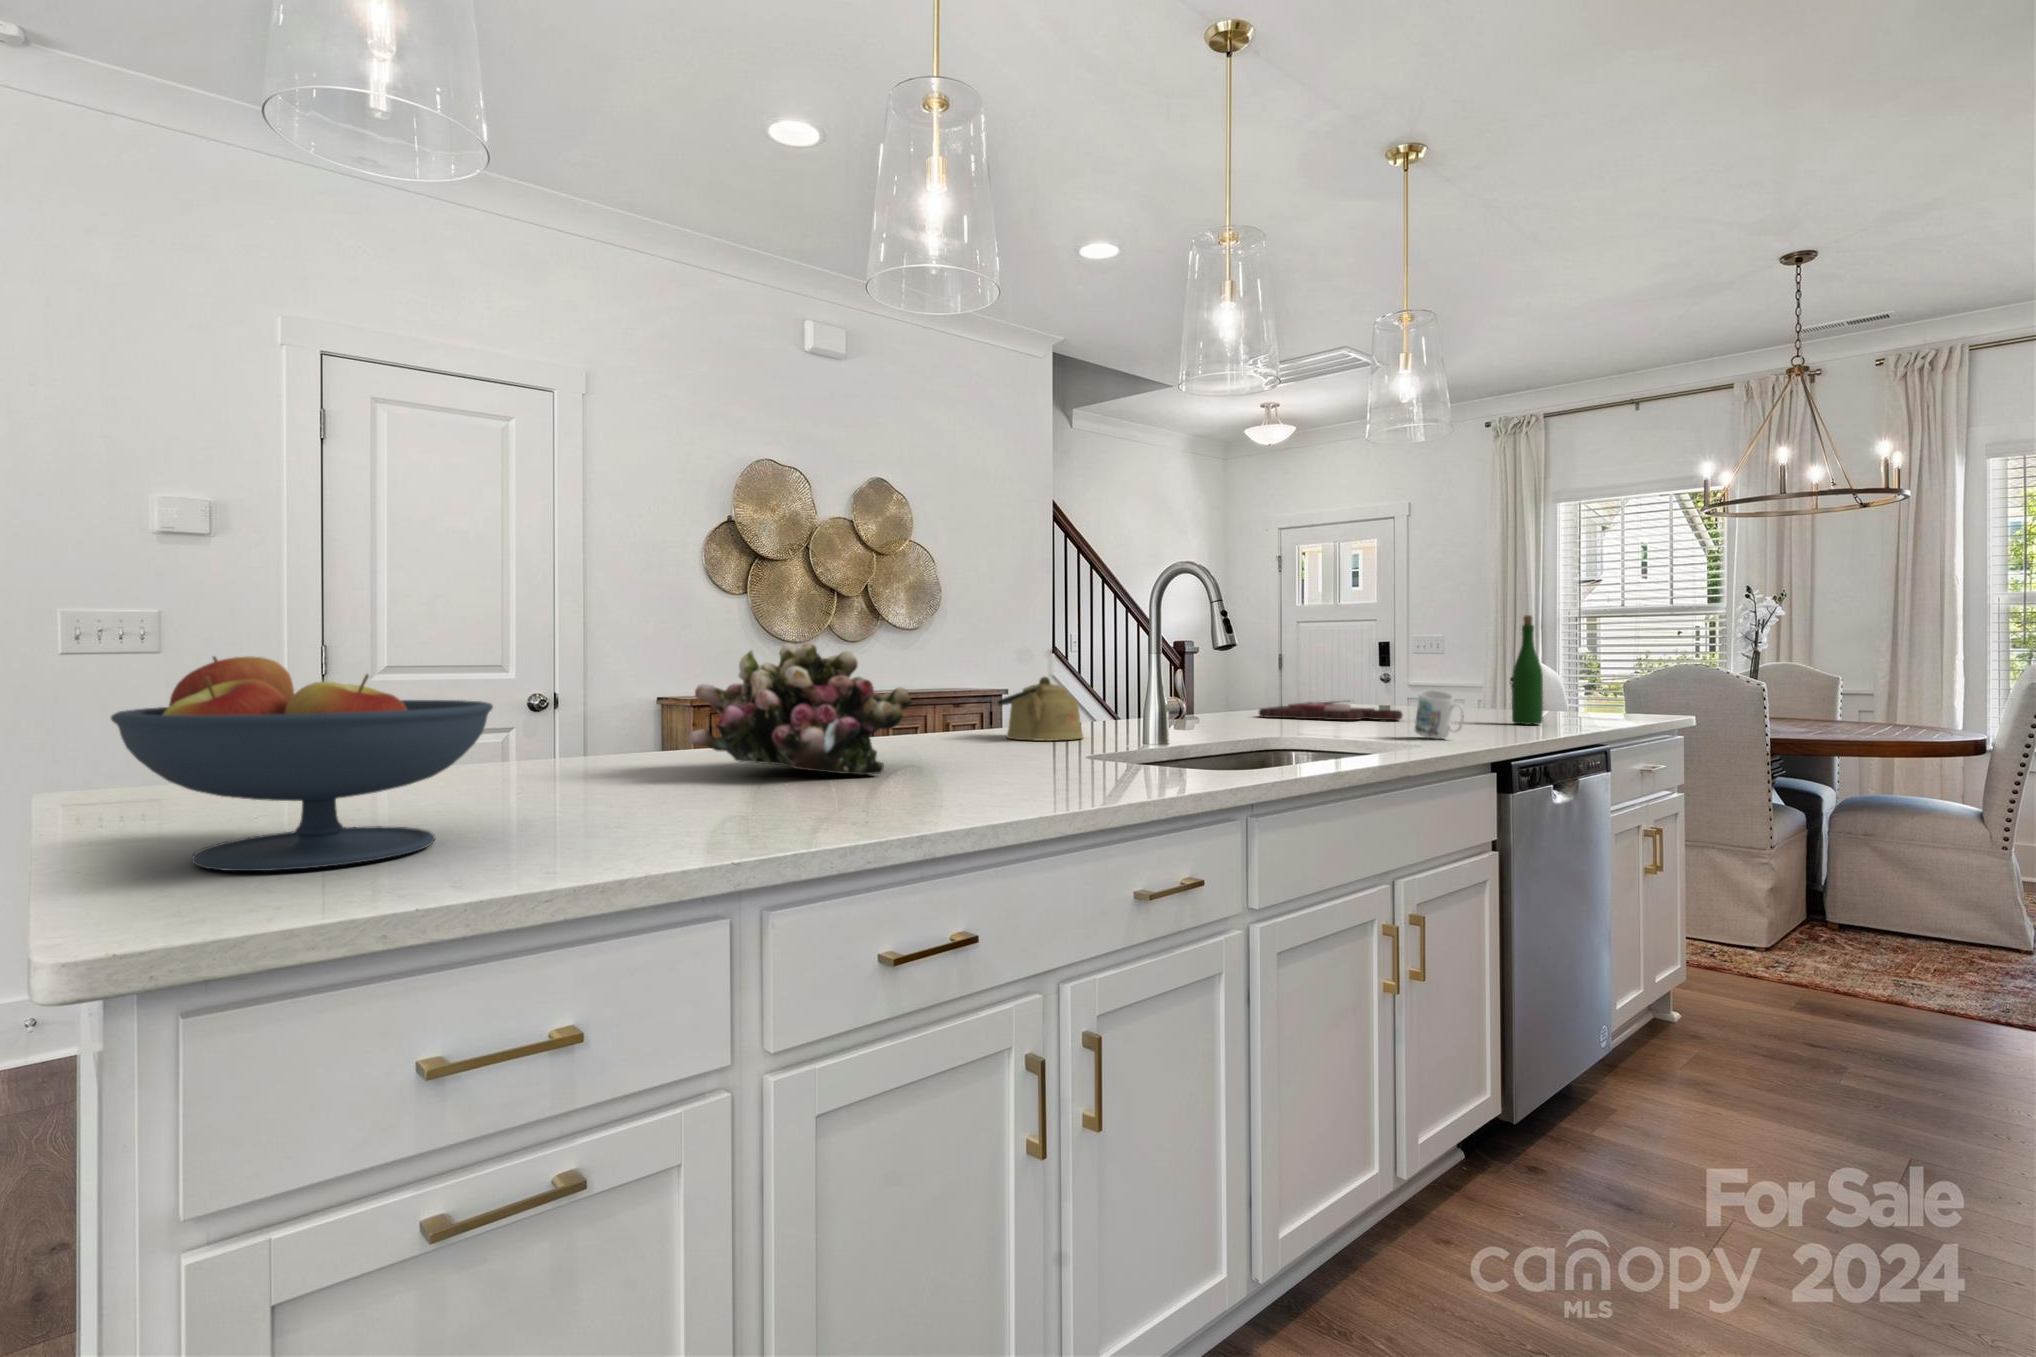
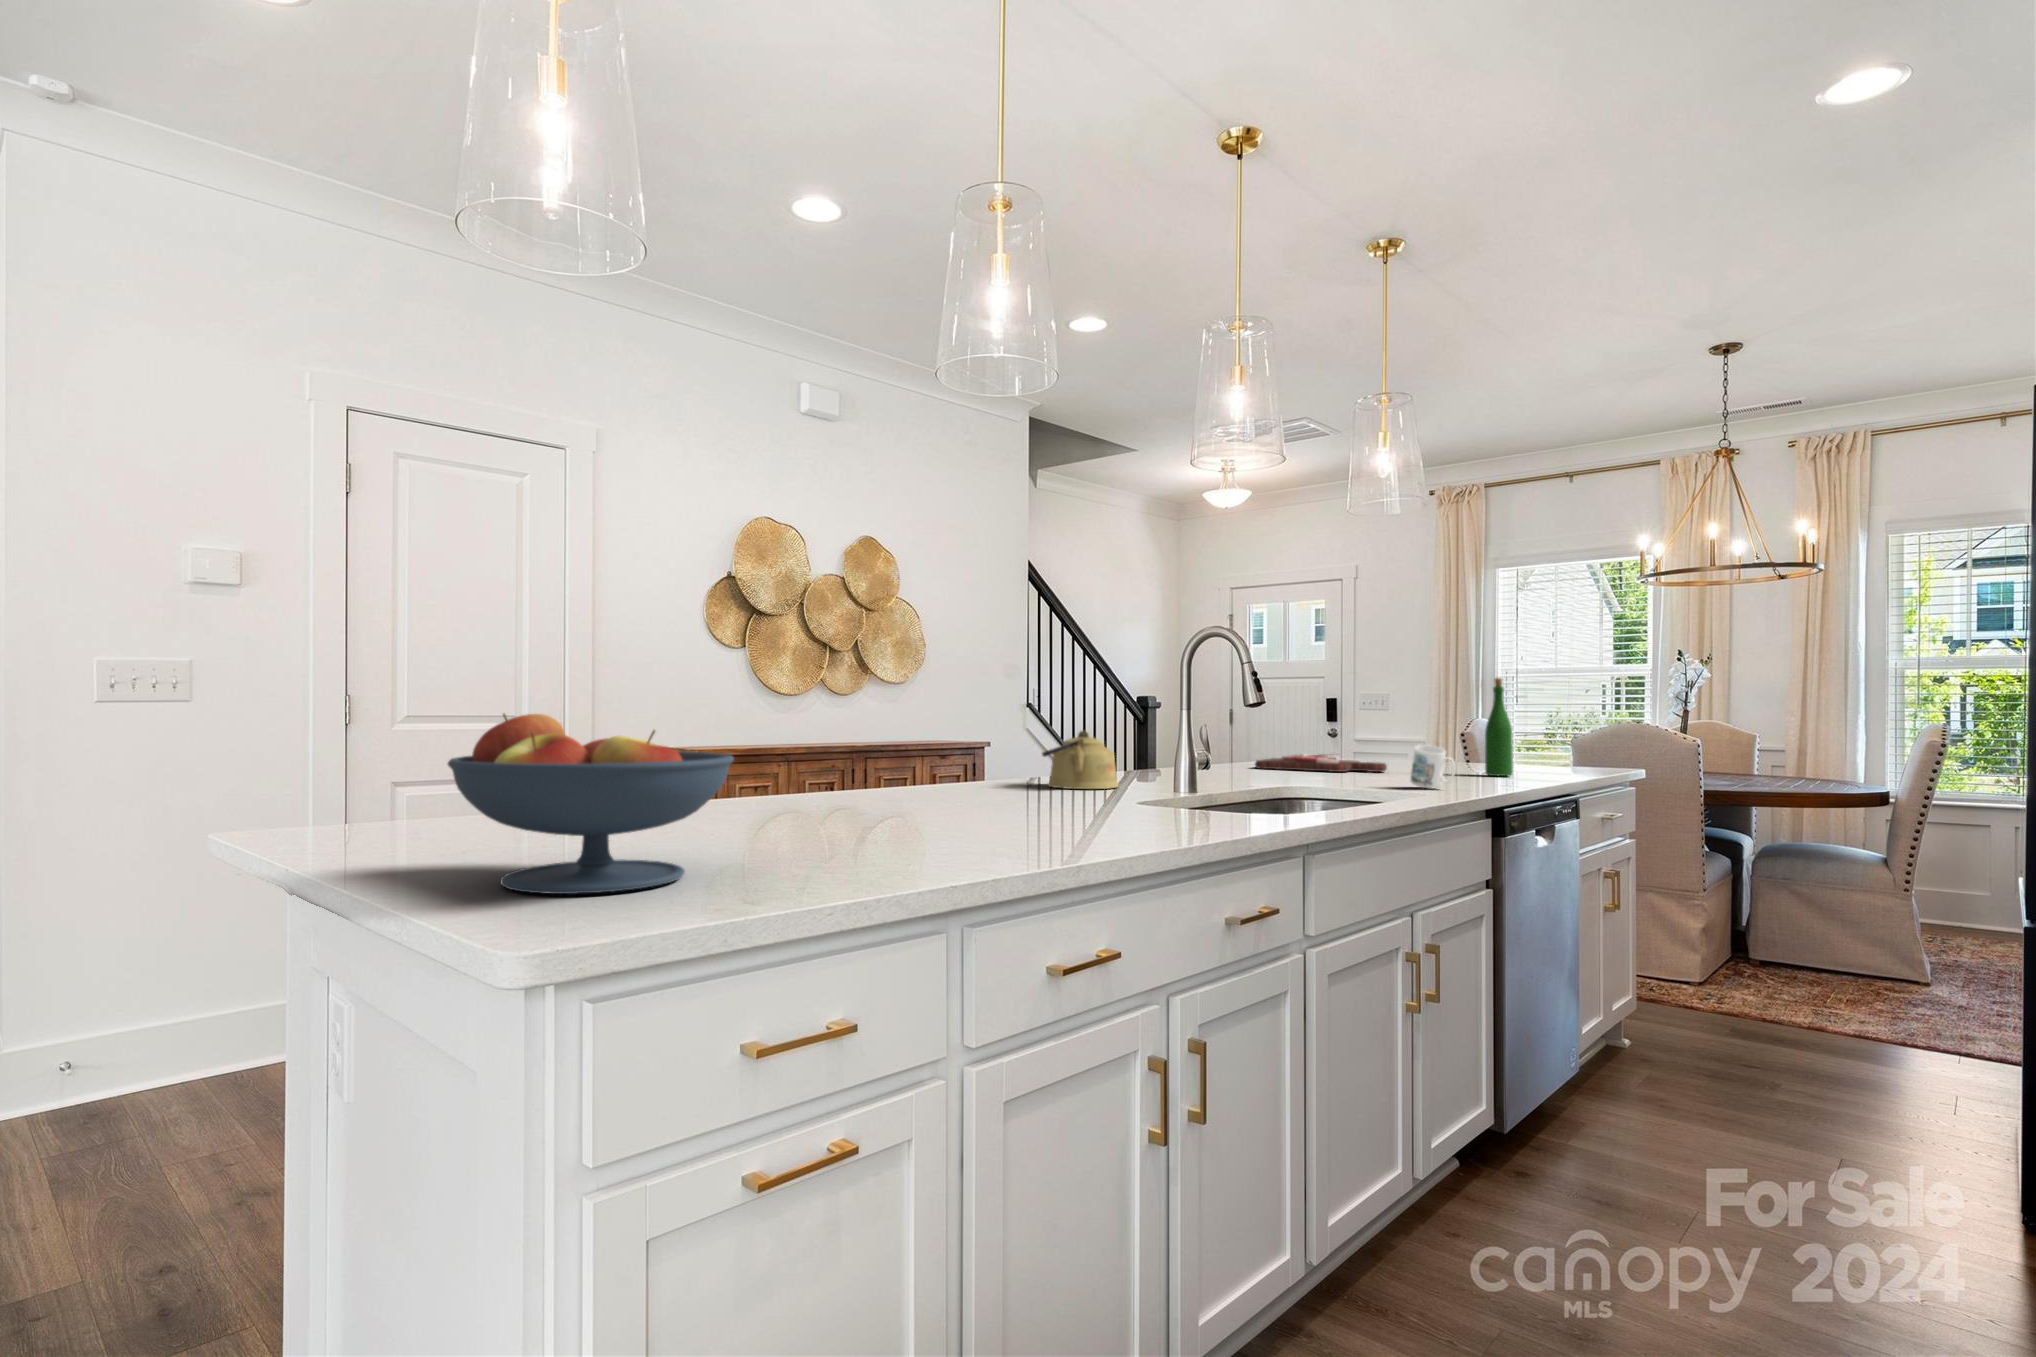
flower arrangement: present [688,643,911,775] -> none [814,701,1002,819]

